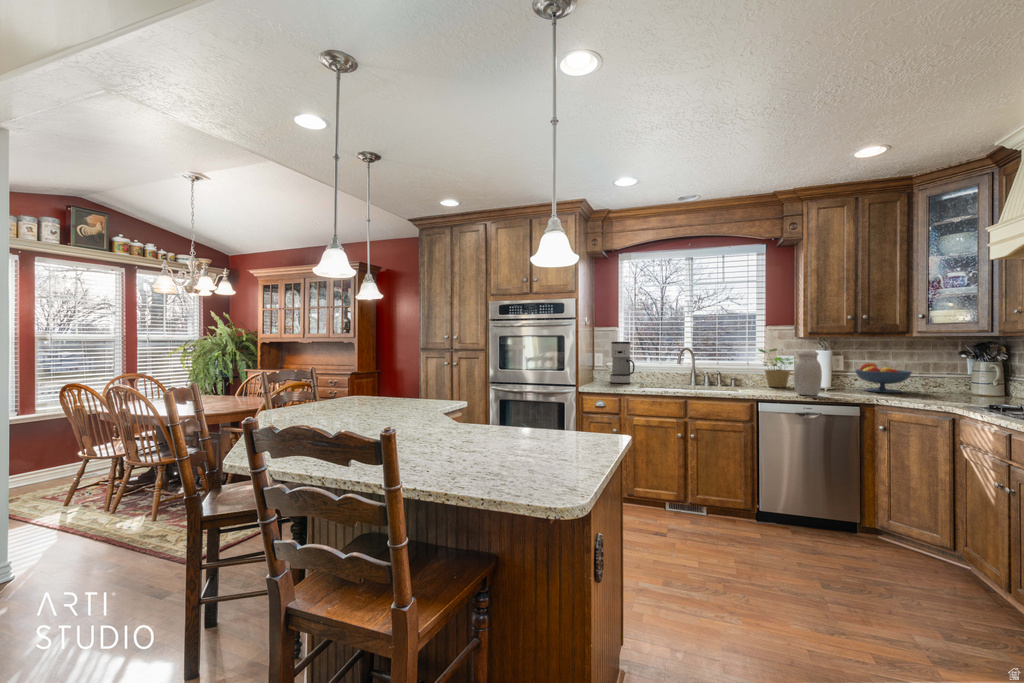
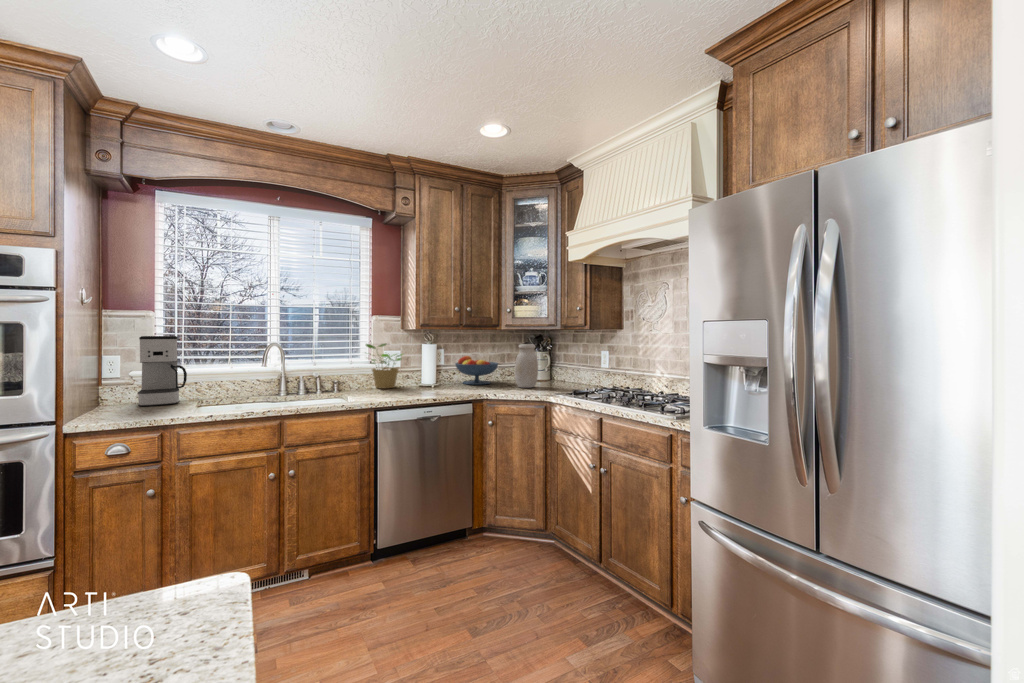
jar: present [794,351,822,396] -> present [515,344,538,388]

